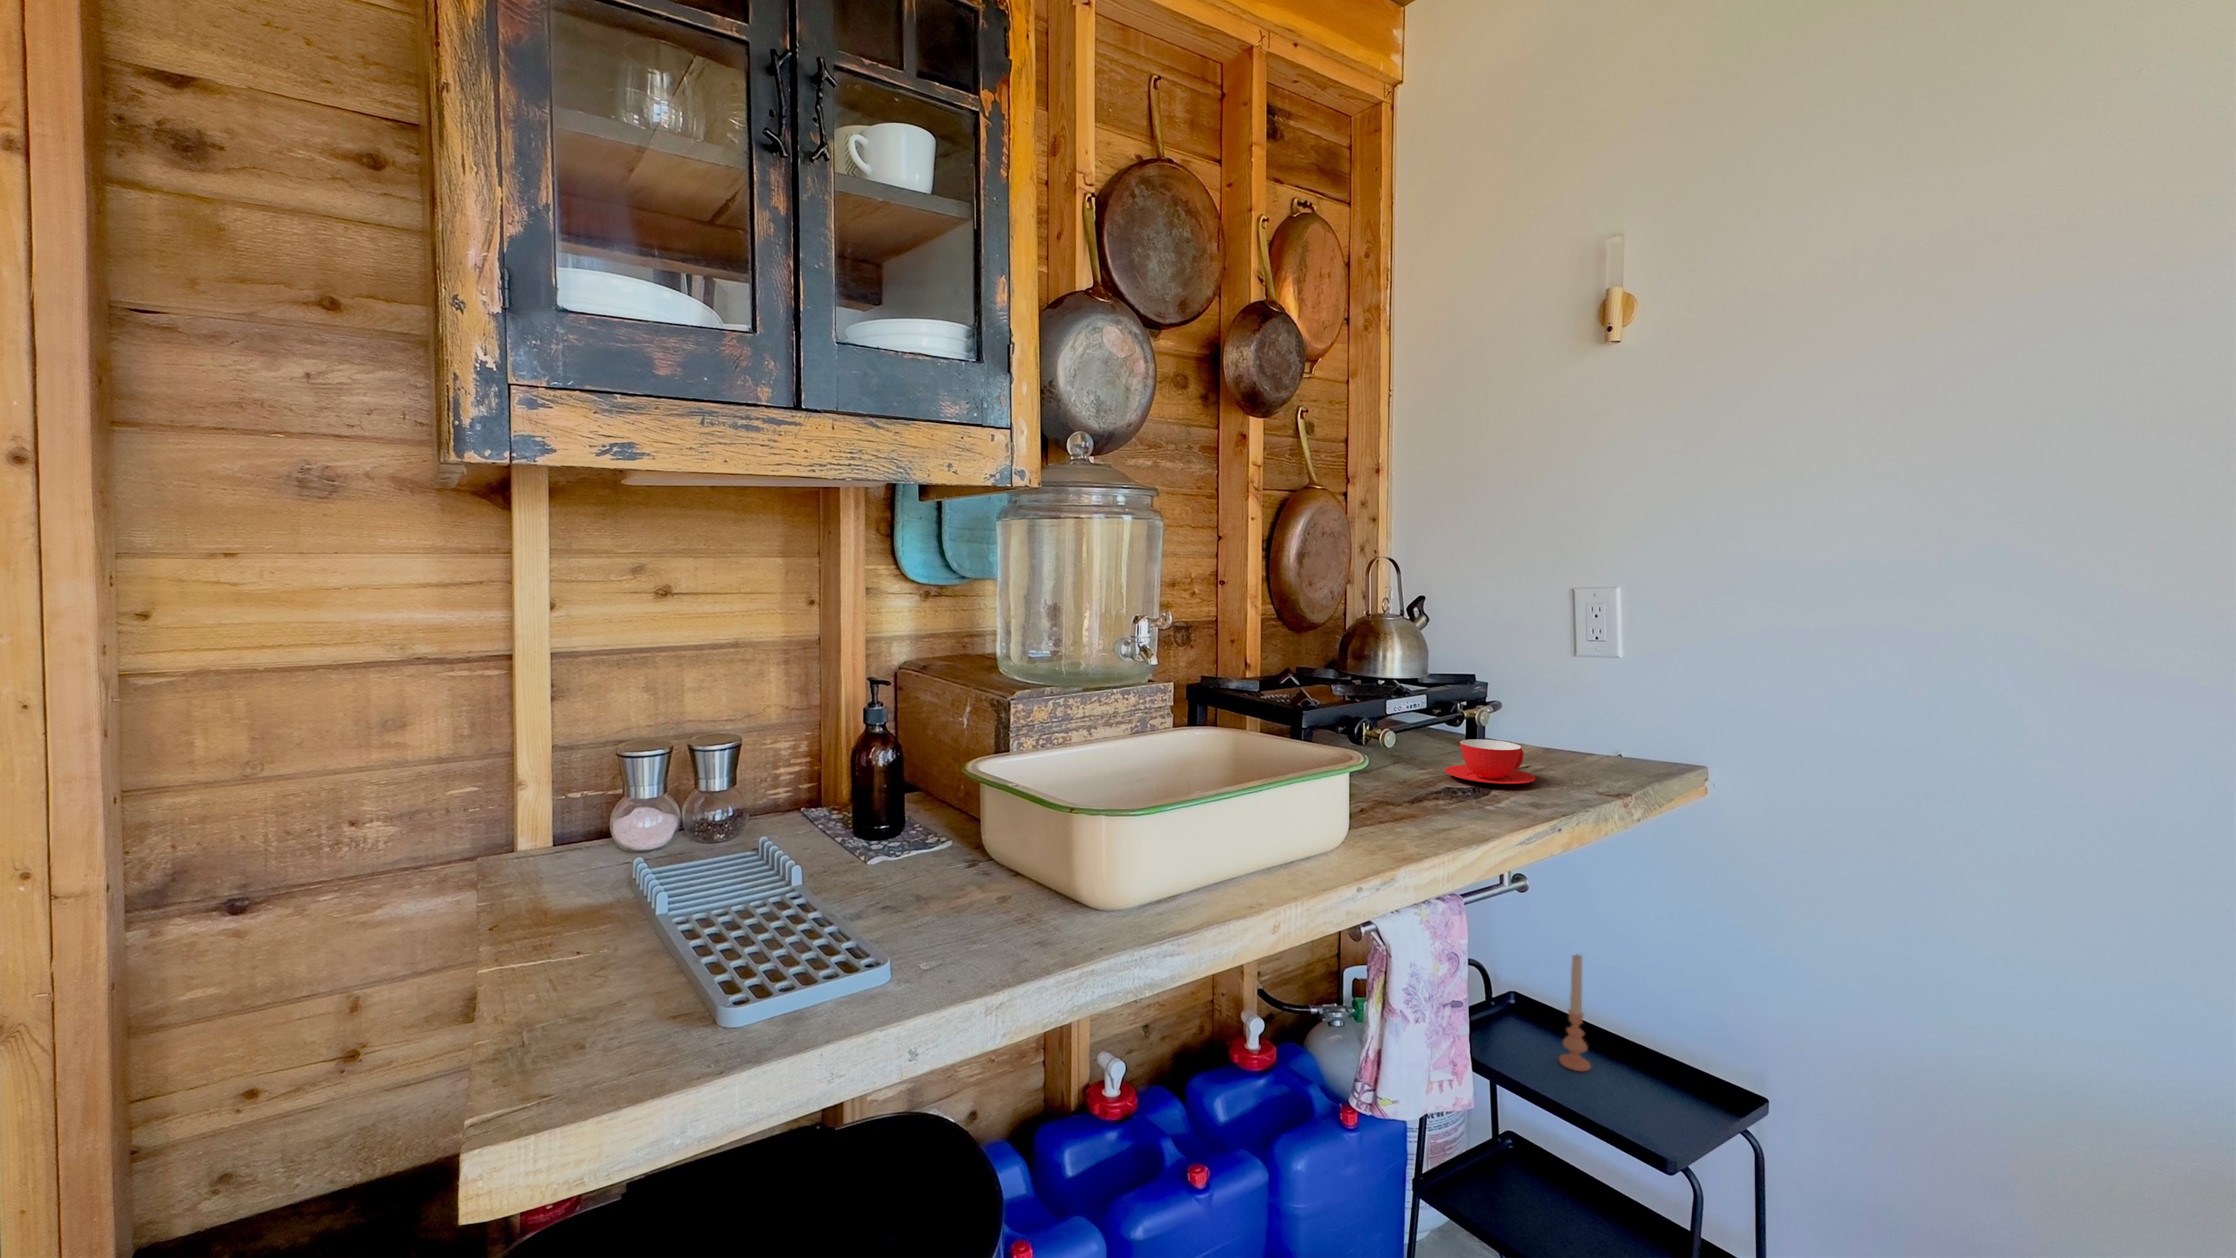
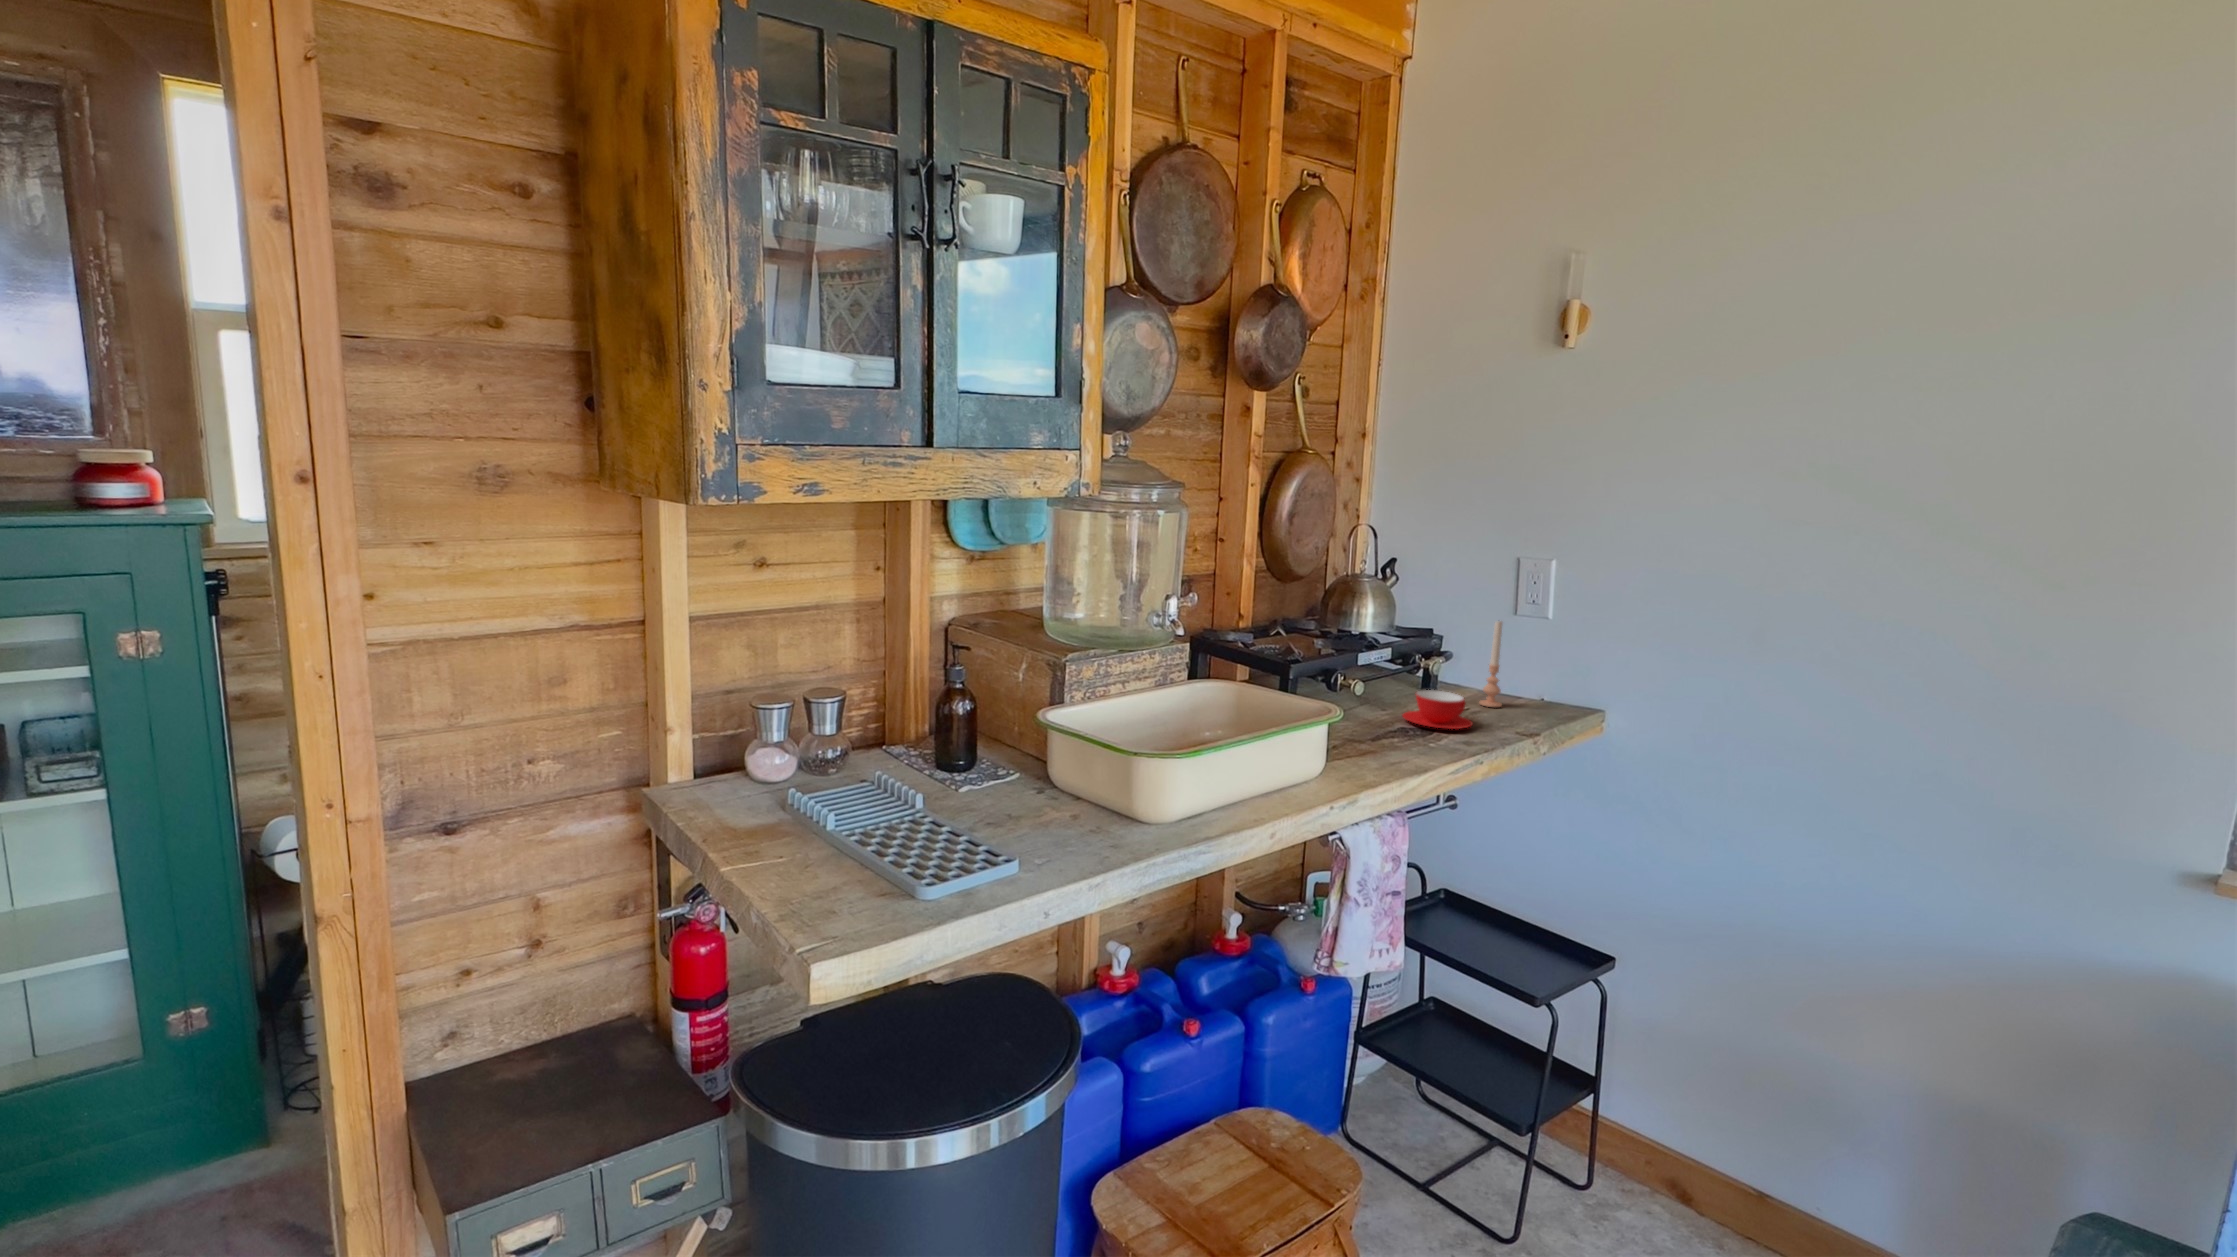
candle: present [1559,955,1591,1071] -> present [1479,621,1502,707]

